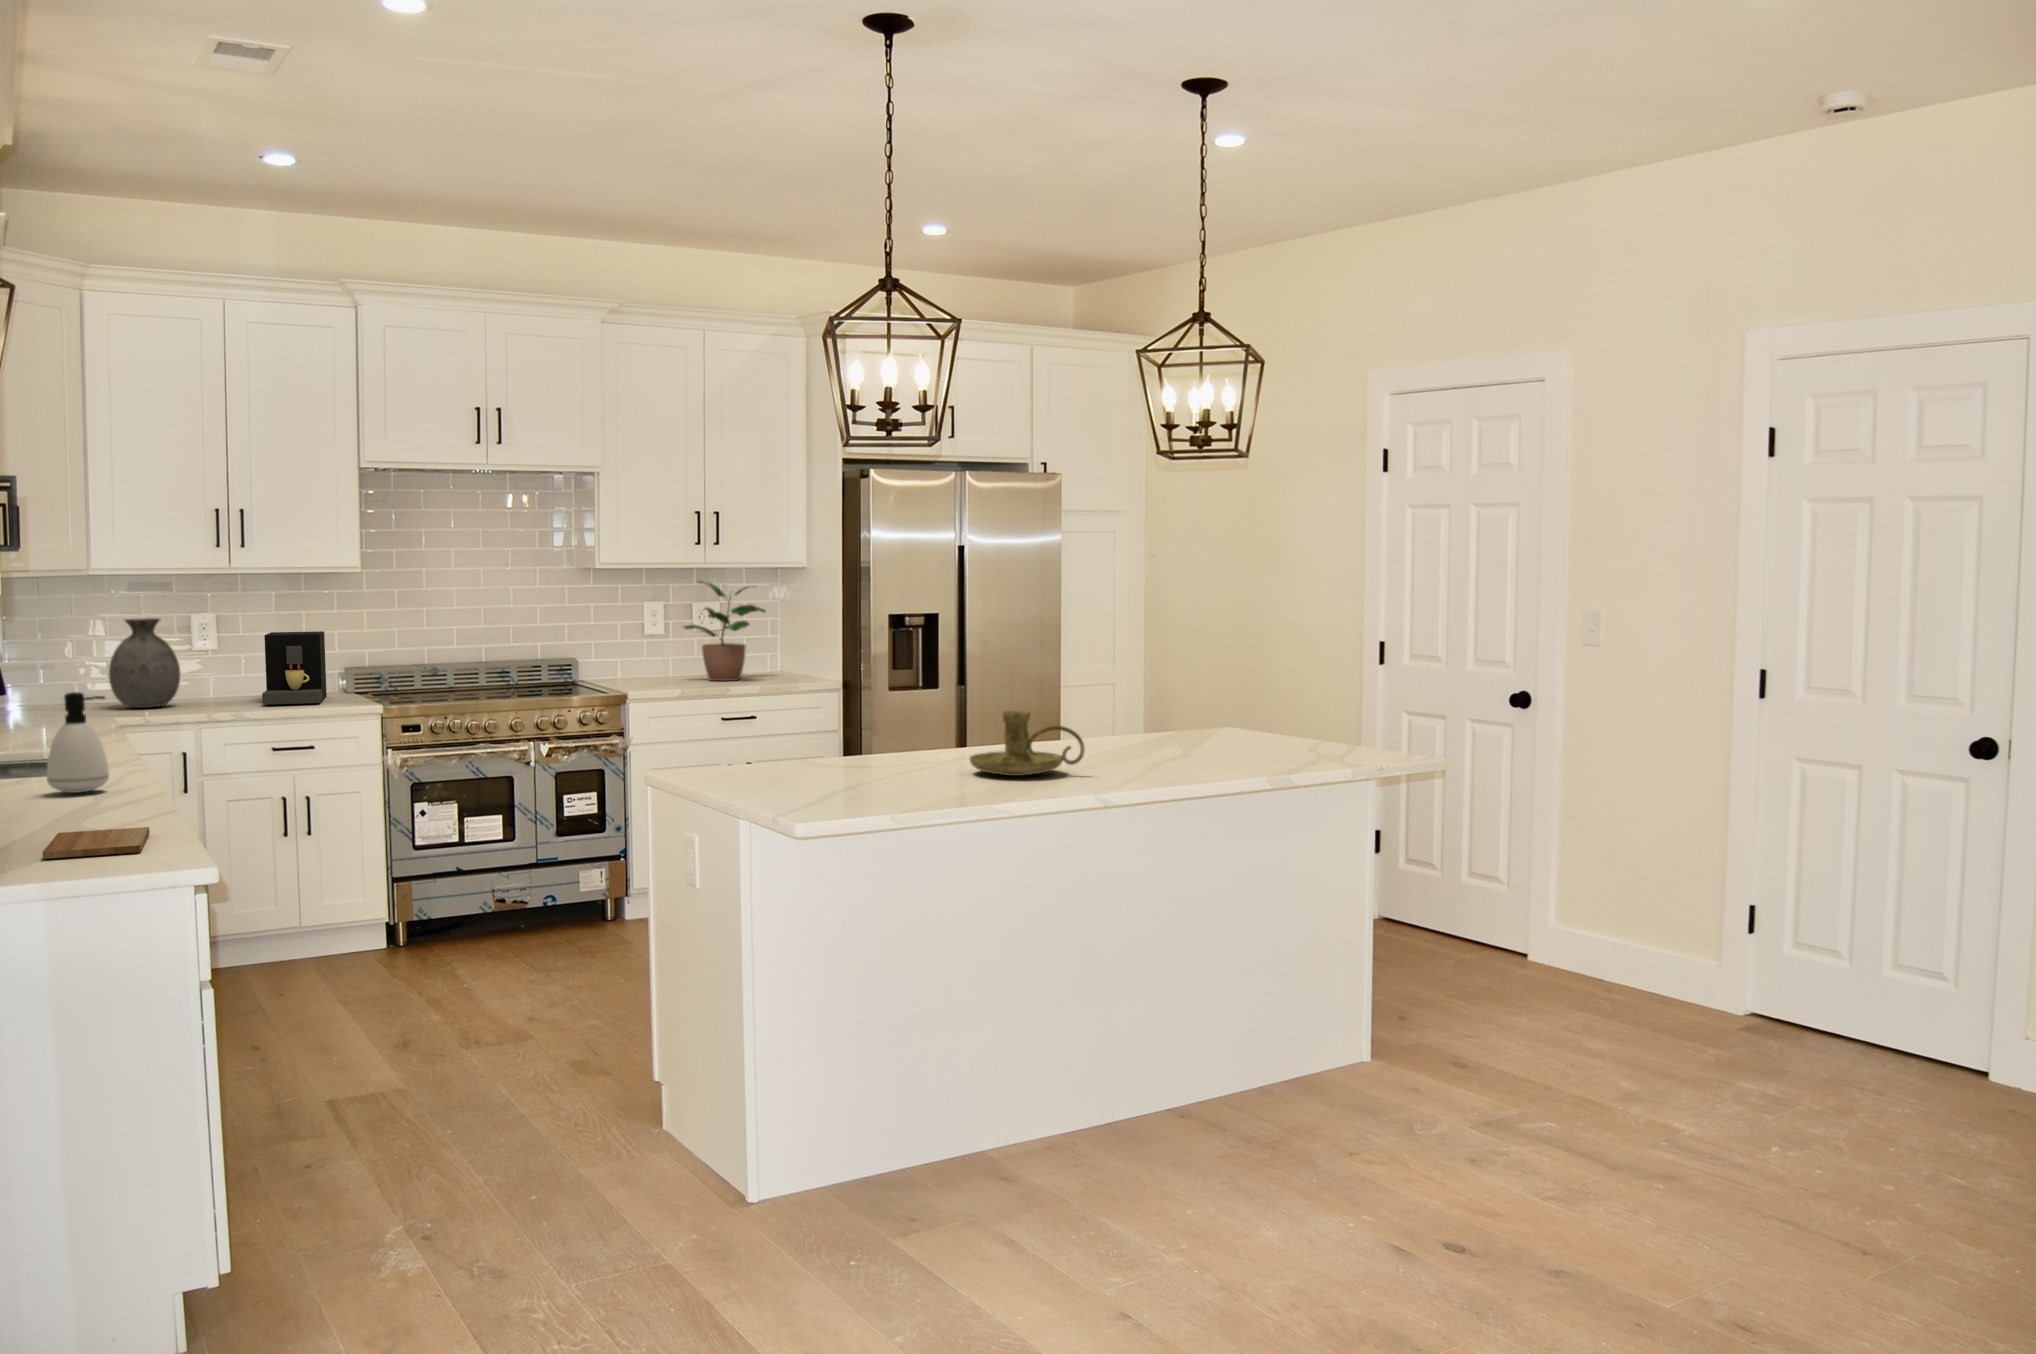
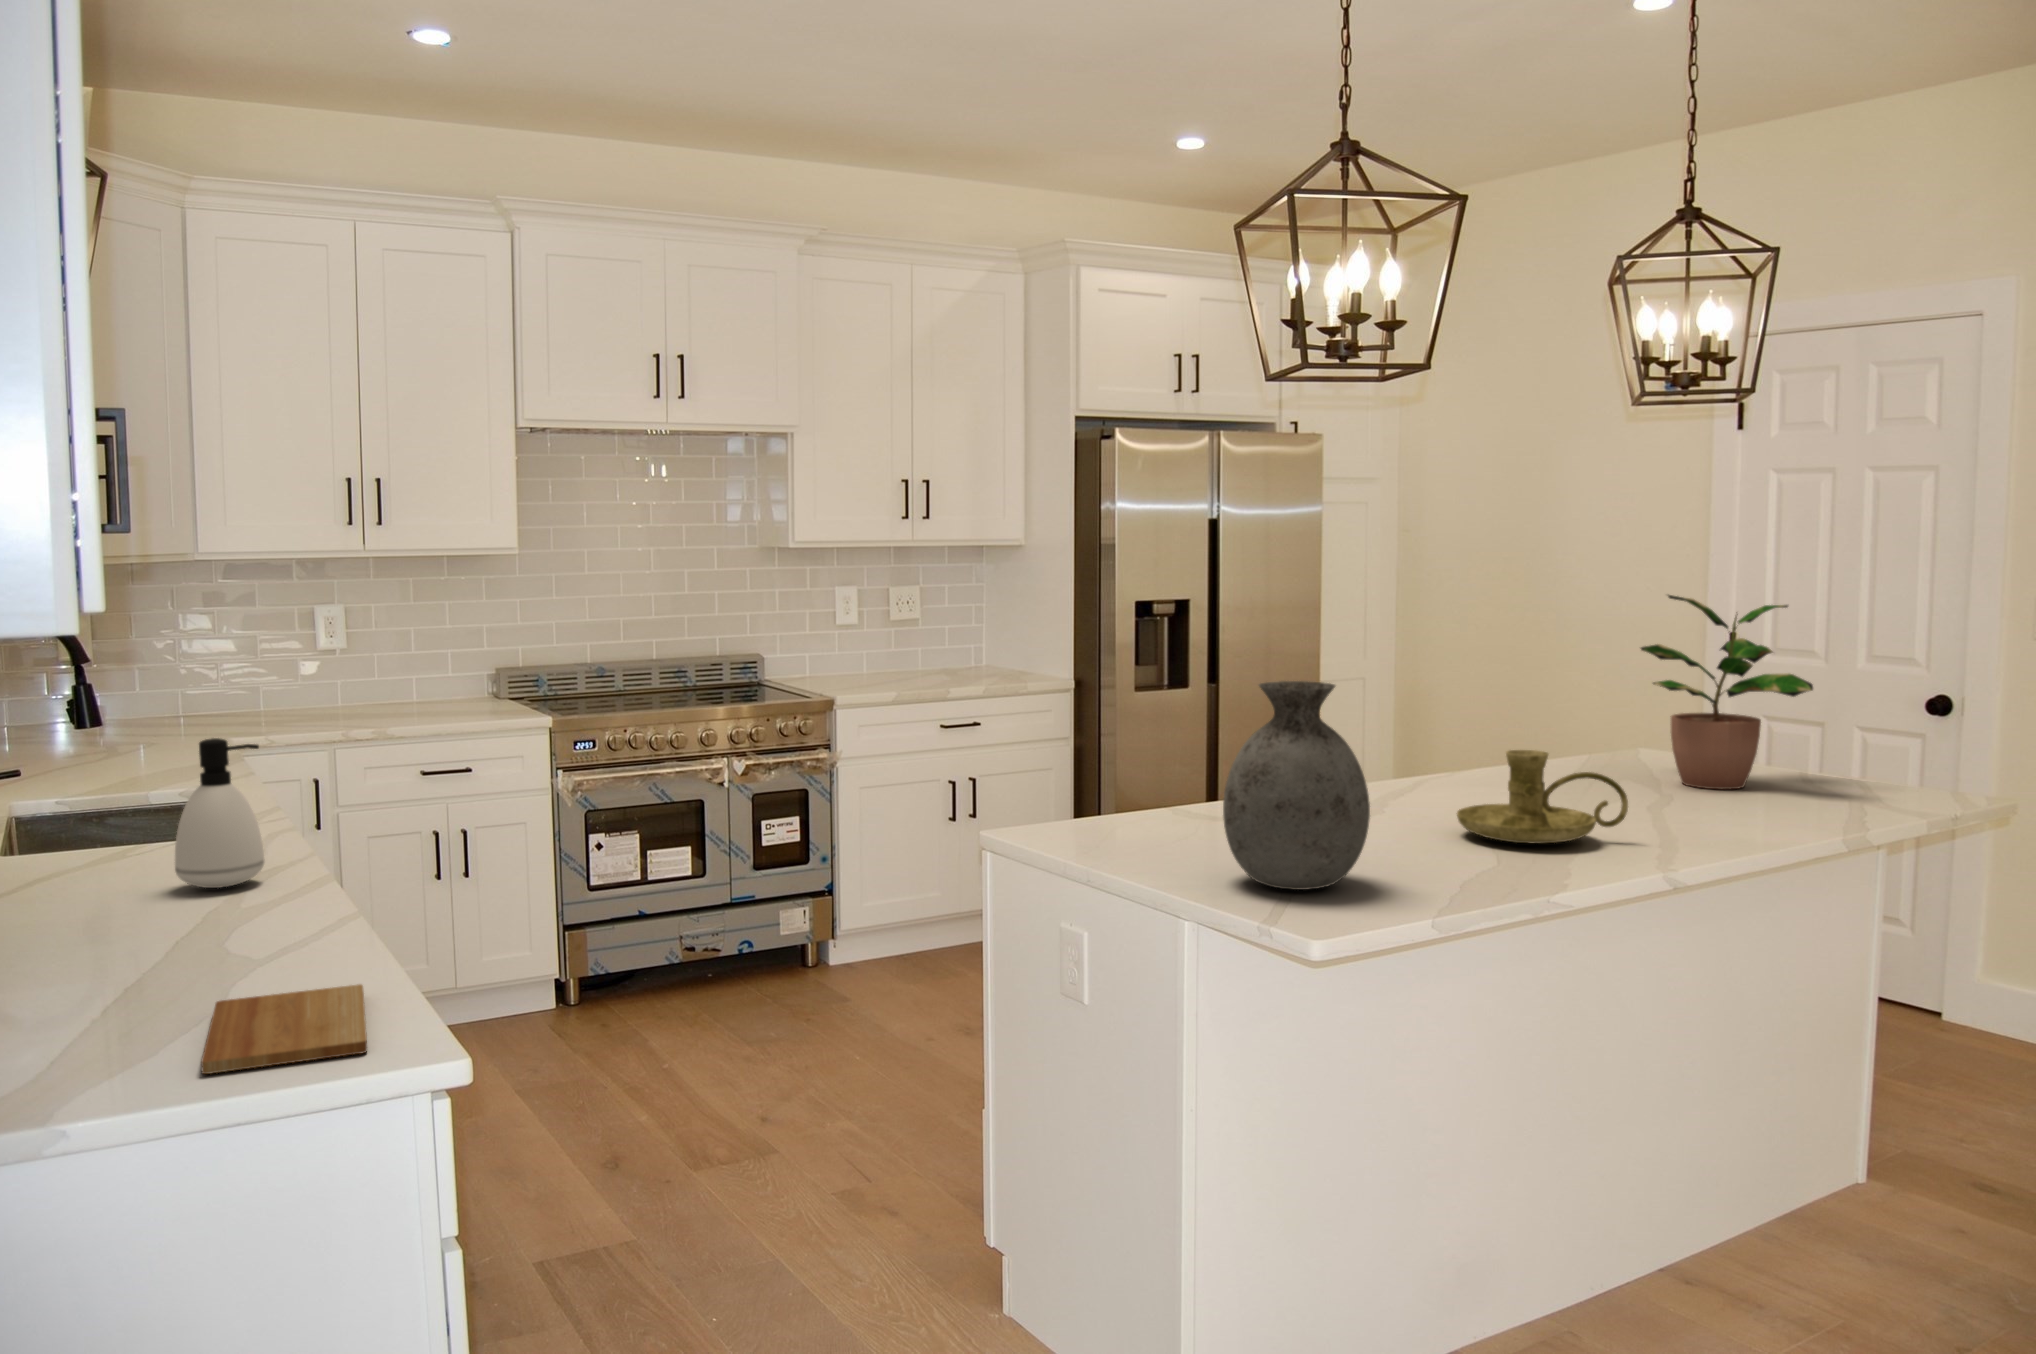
potted plant: present [684,581,766,681] -> present [1641,595,1813,789]
vase: present [109,618,180,708] -> present [1223,681,1370,890]
coffee maker: present [262,631,327,705] -> none [406,624,476,716]

